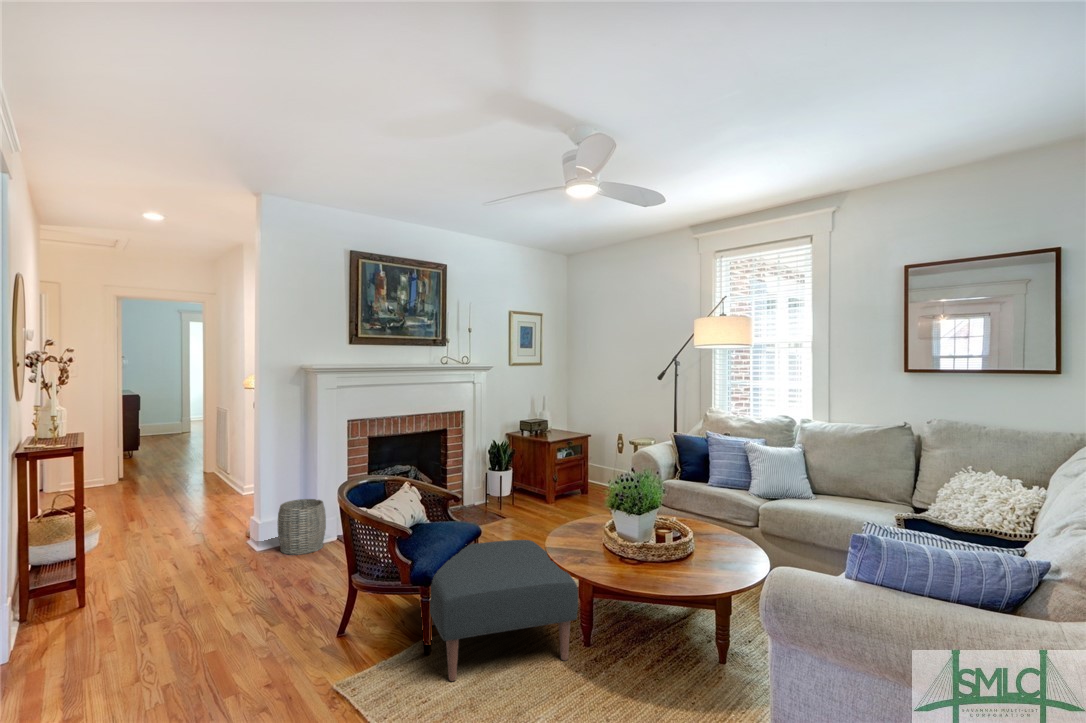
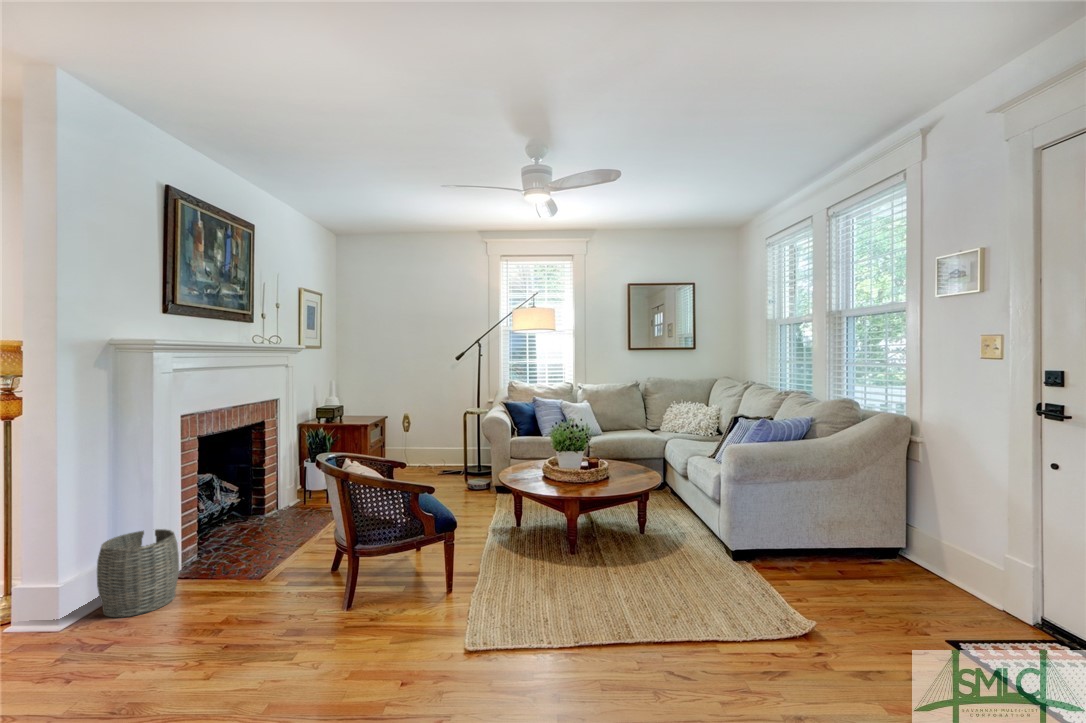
ottoman: present [430,540,578,681] -> none [463,500,630,636]

